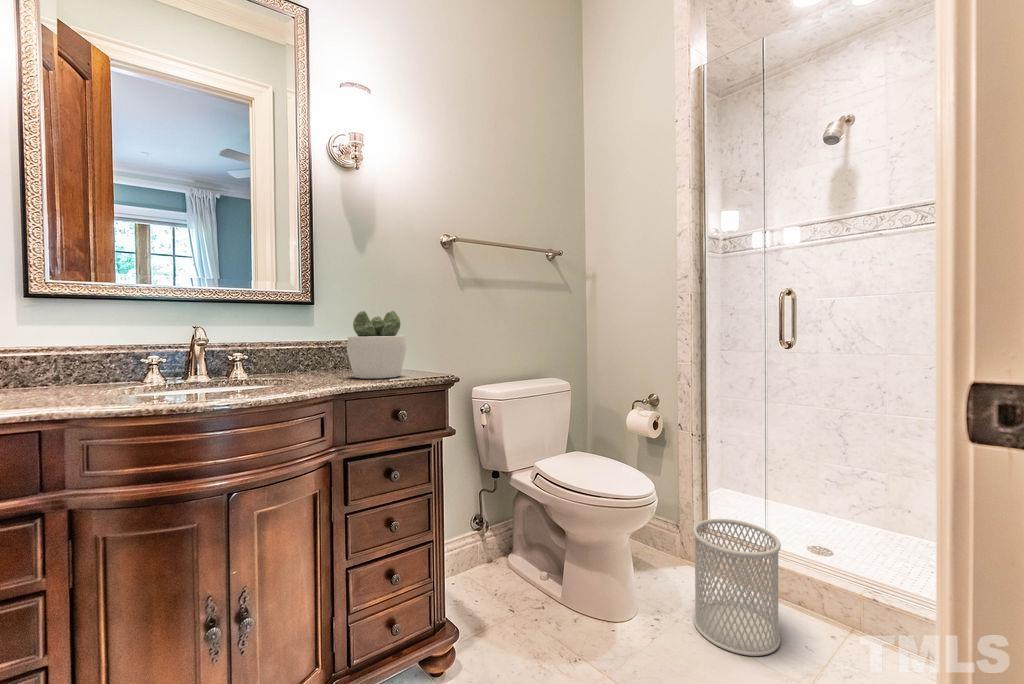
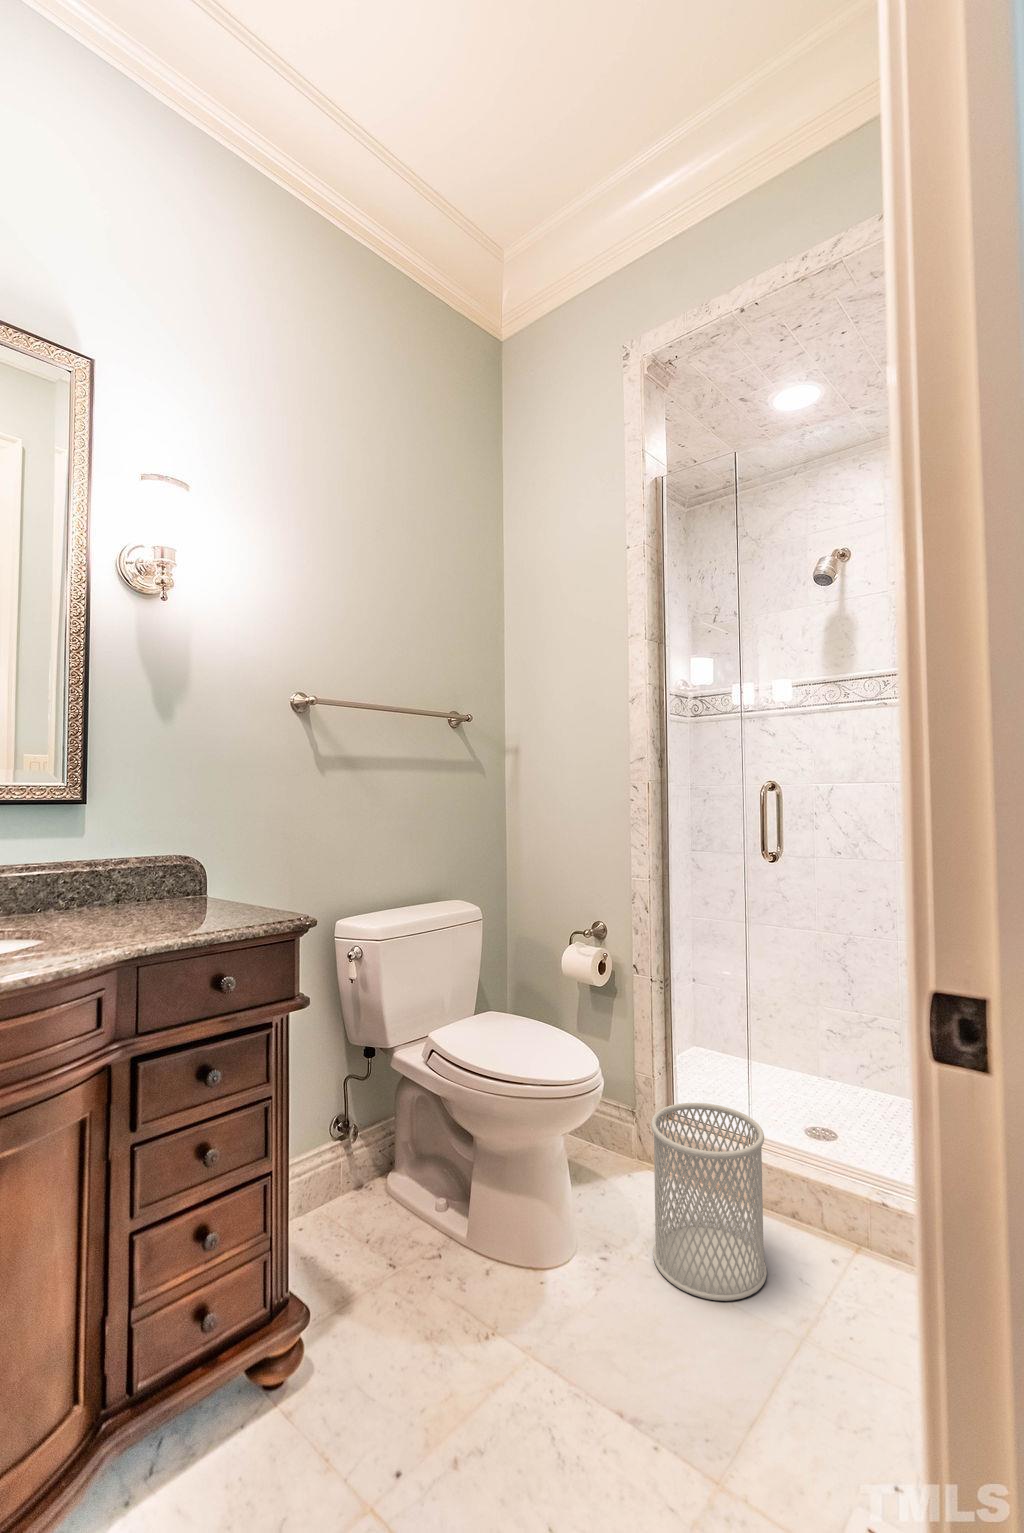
succulent plant: present [347,311,406,379] -> none [141,820,236,926]

